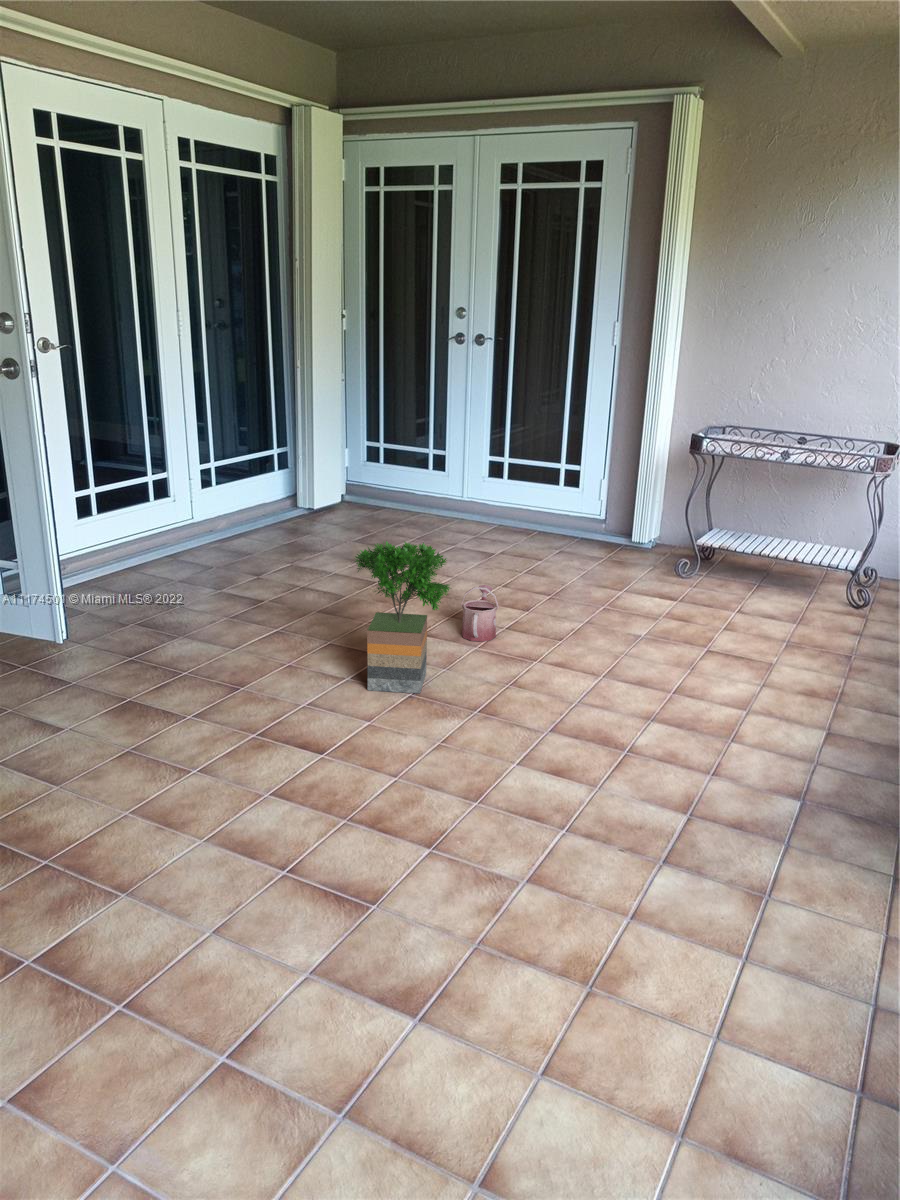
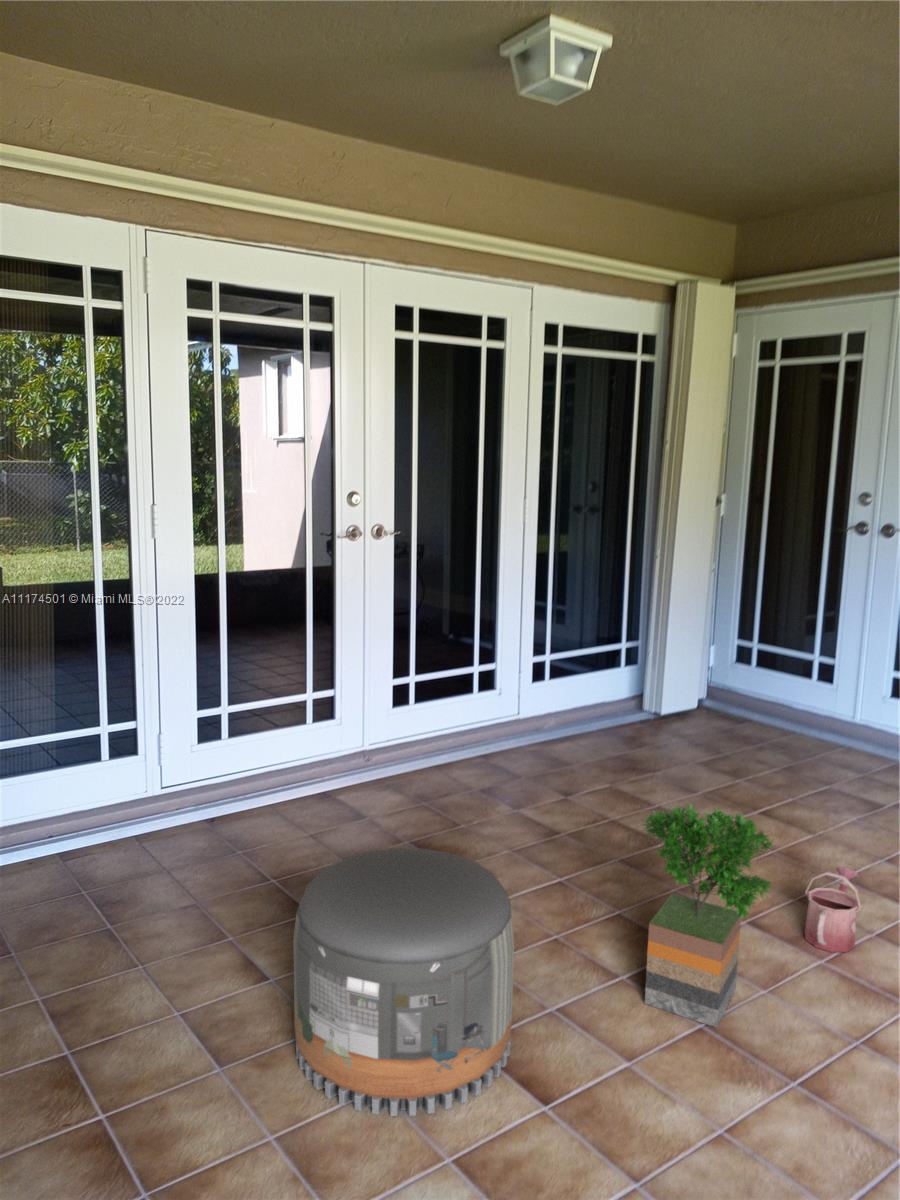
pouf: none [102,600,284,785] -> present [294,848,514,1116]

